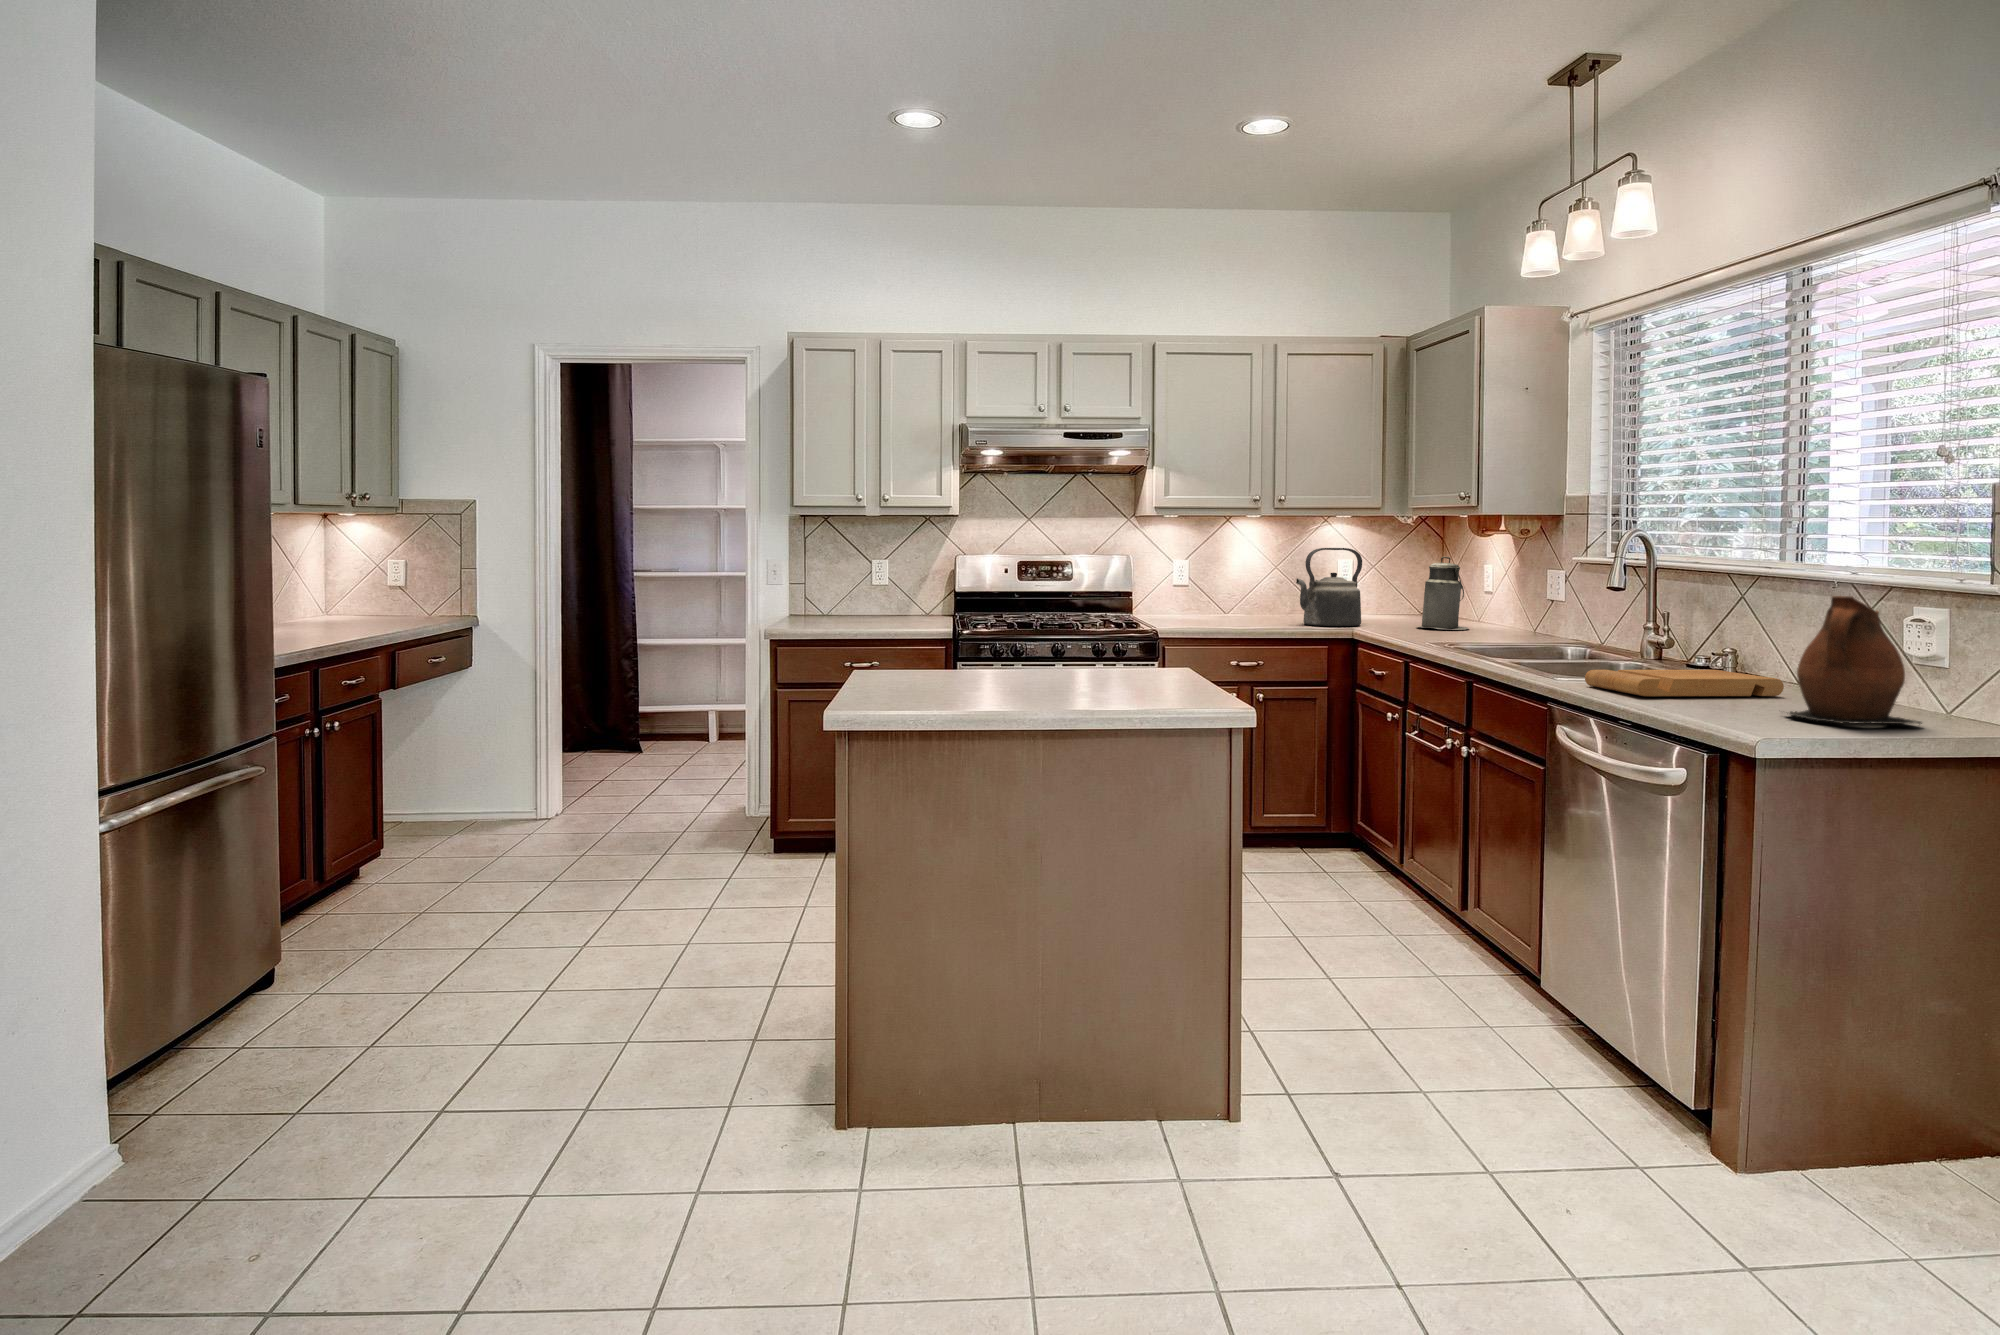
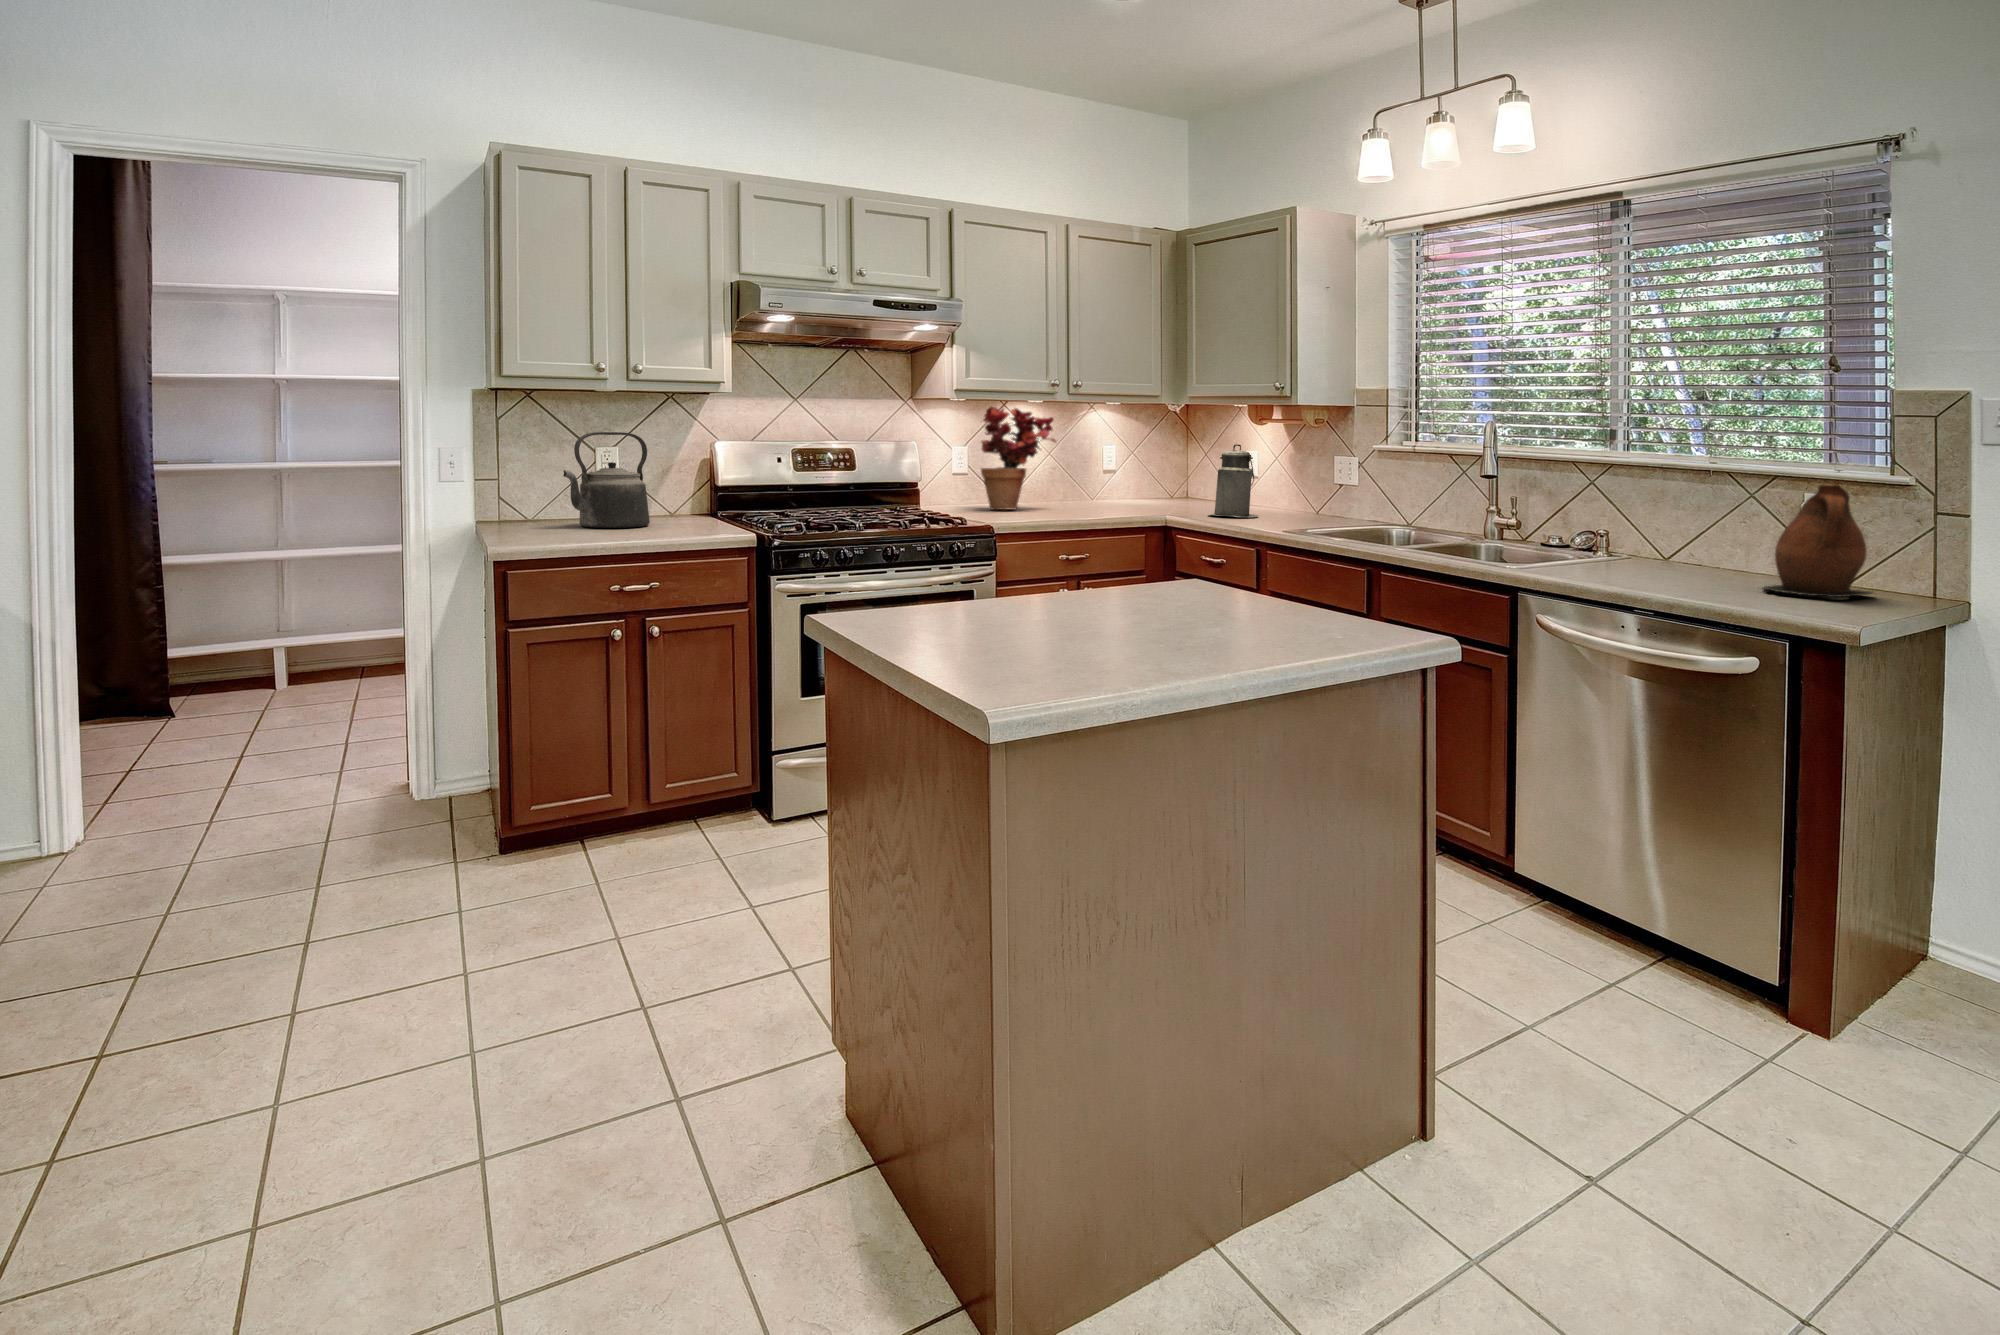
potted plant: none [1201,522,1280,617] -> present [981,407,1056,510]
kettle: present [1296,548,1362,626] -> present [563,432,650,528]
cutting board: present [1585,670,1784,696] -> none [1541,551,1702,580]

